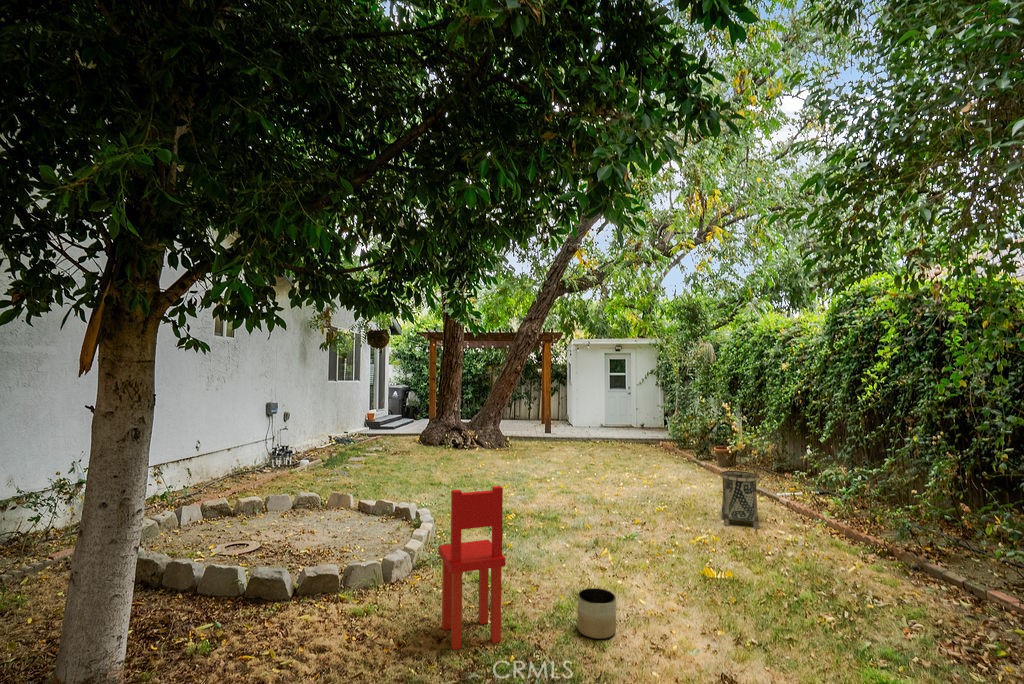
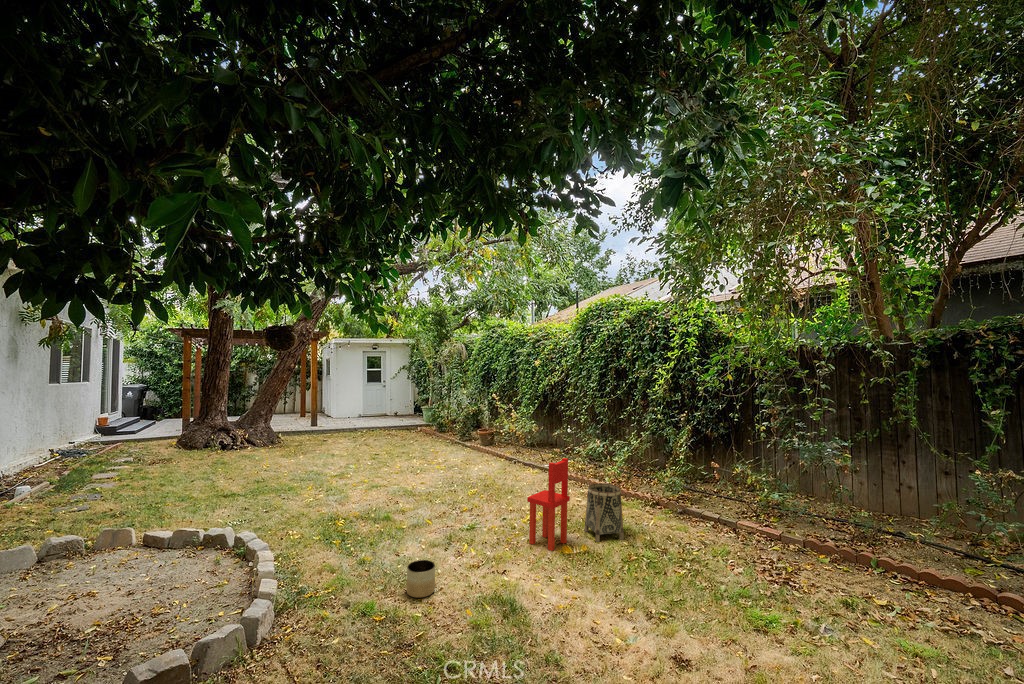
basket: present [721,471,759,529] -> present [585,483,624,542]
chair: present [439,486,505,650] -> present [527,458,570,551]

